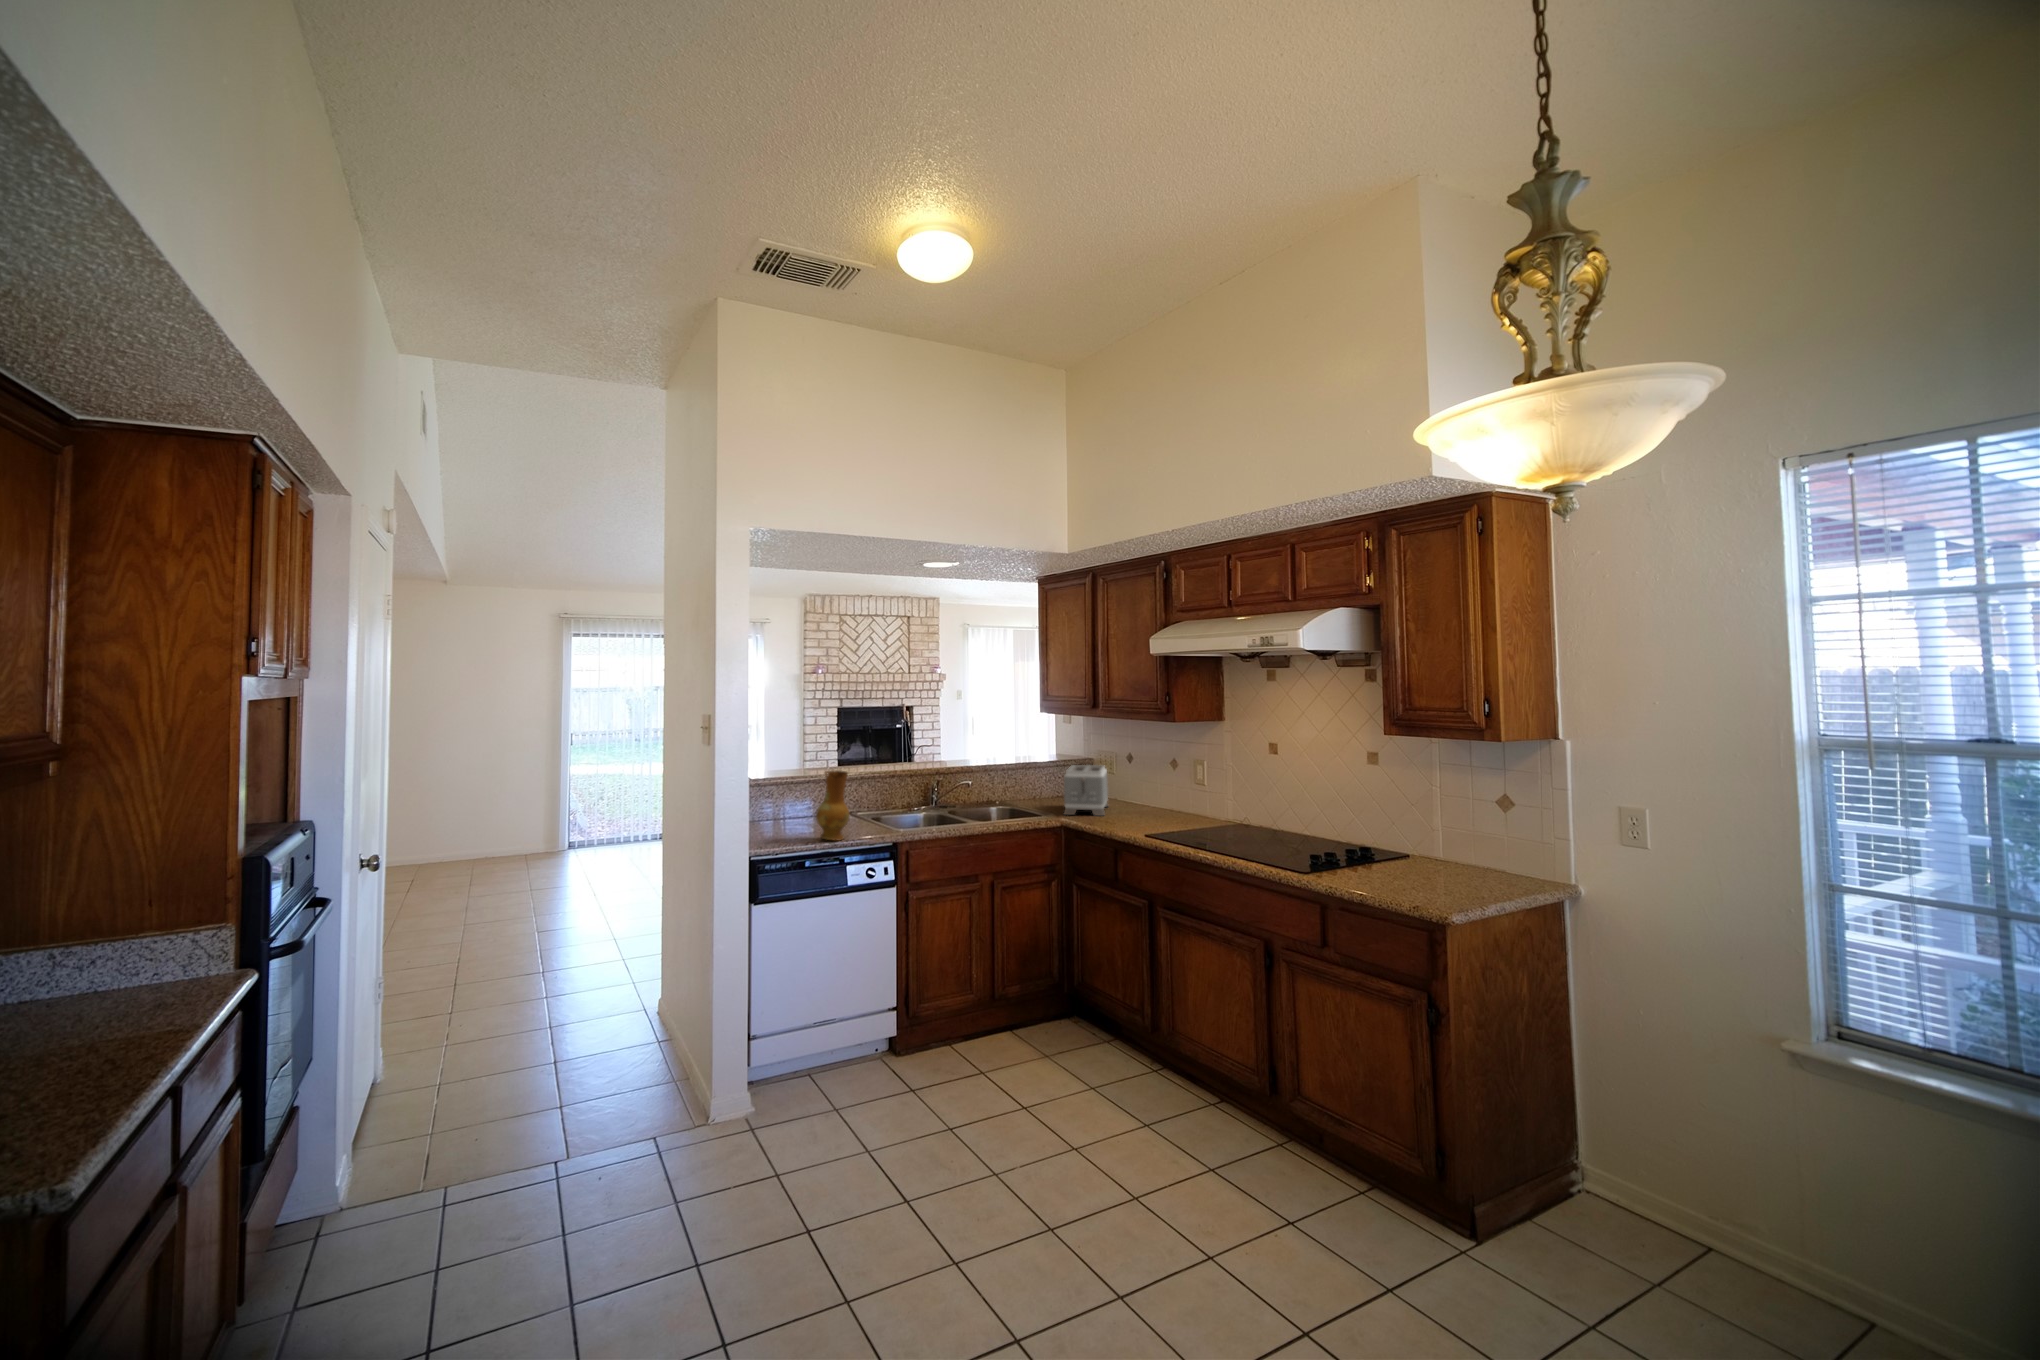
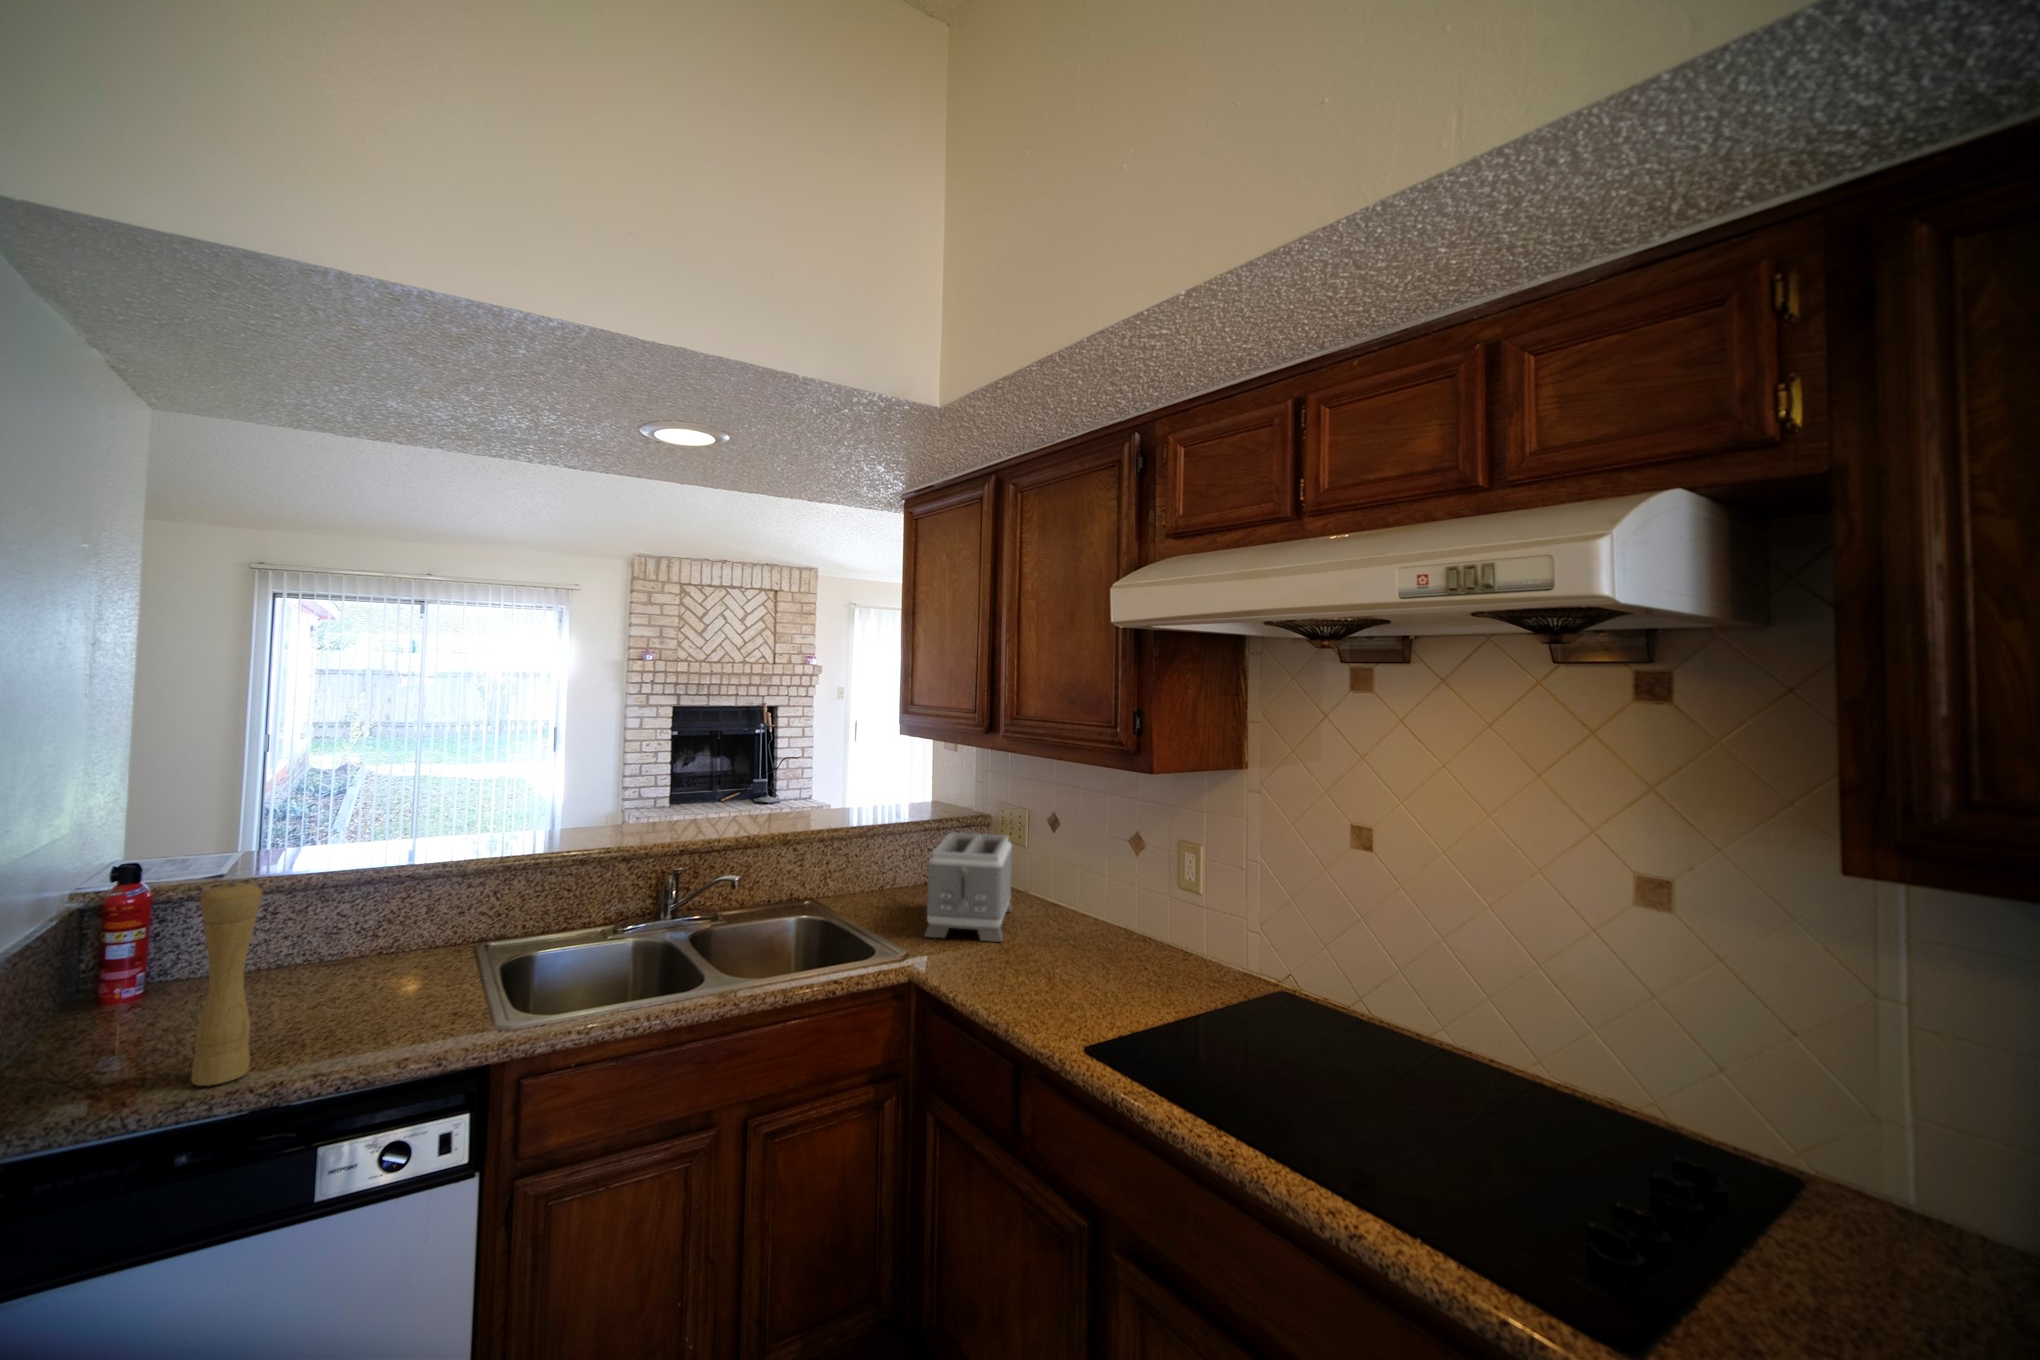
pepper mill: none [786,770,806,849] -> present [191,882,262,1086]
ceramic jug: present [816,770,849,841] -> none [317,869,412,1043]

